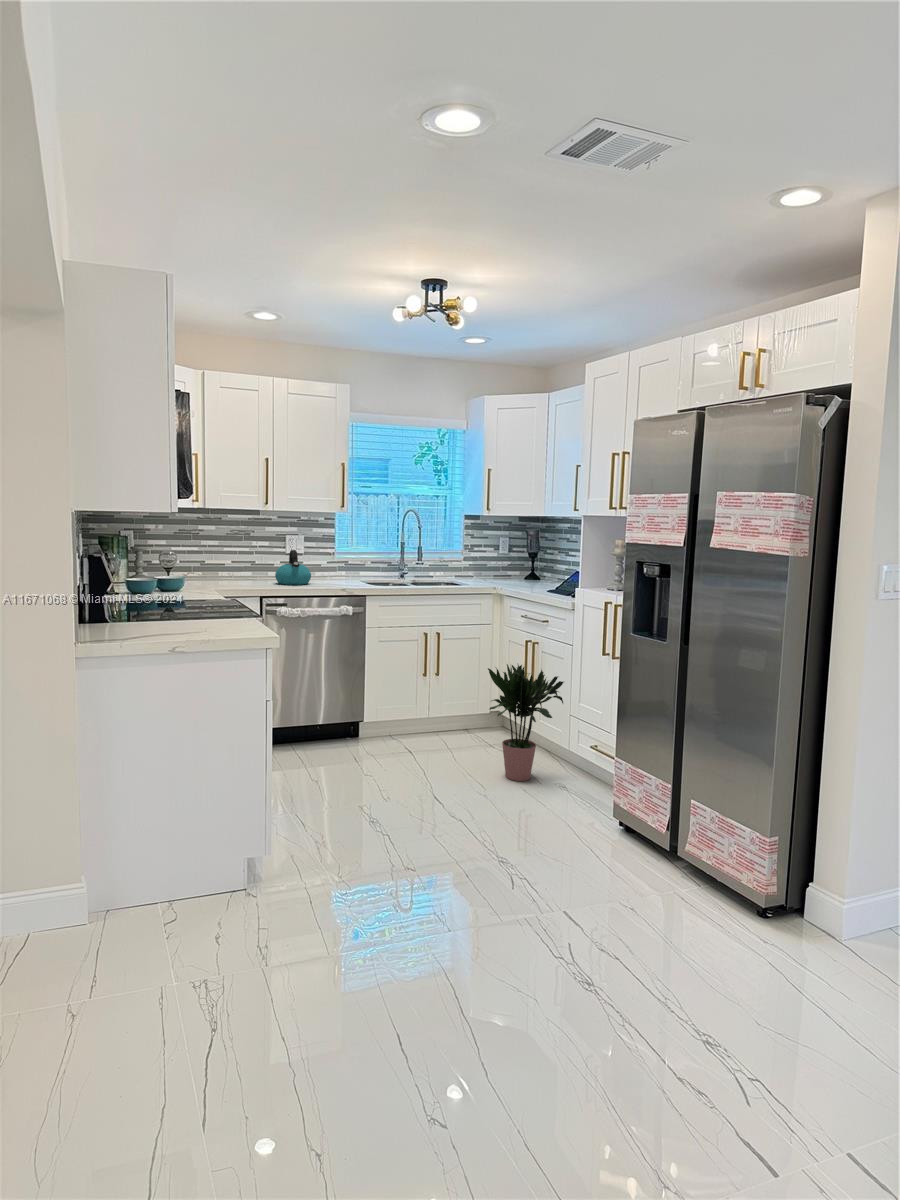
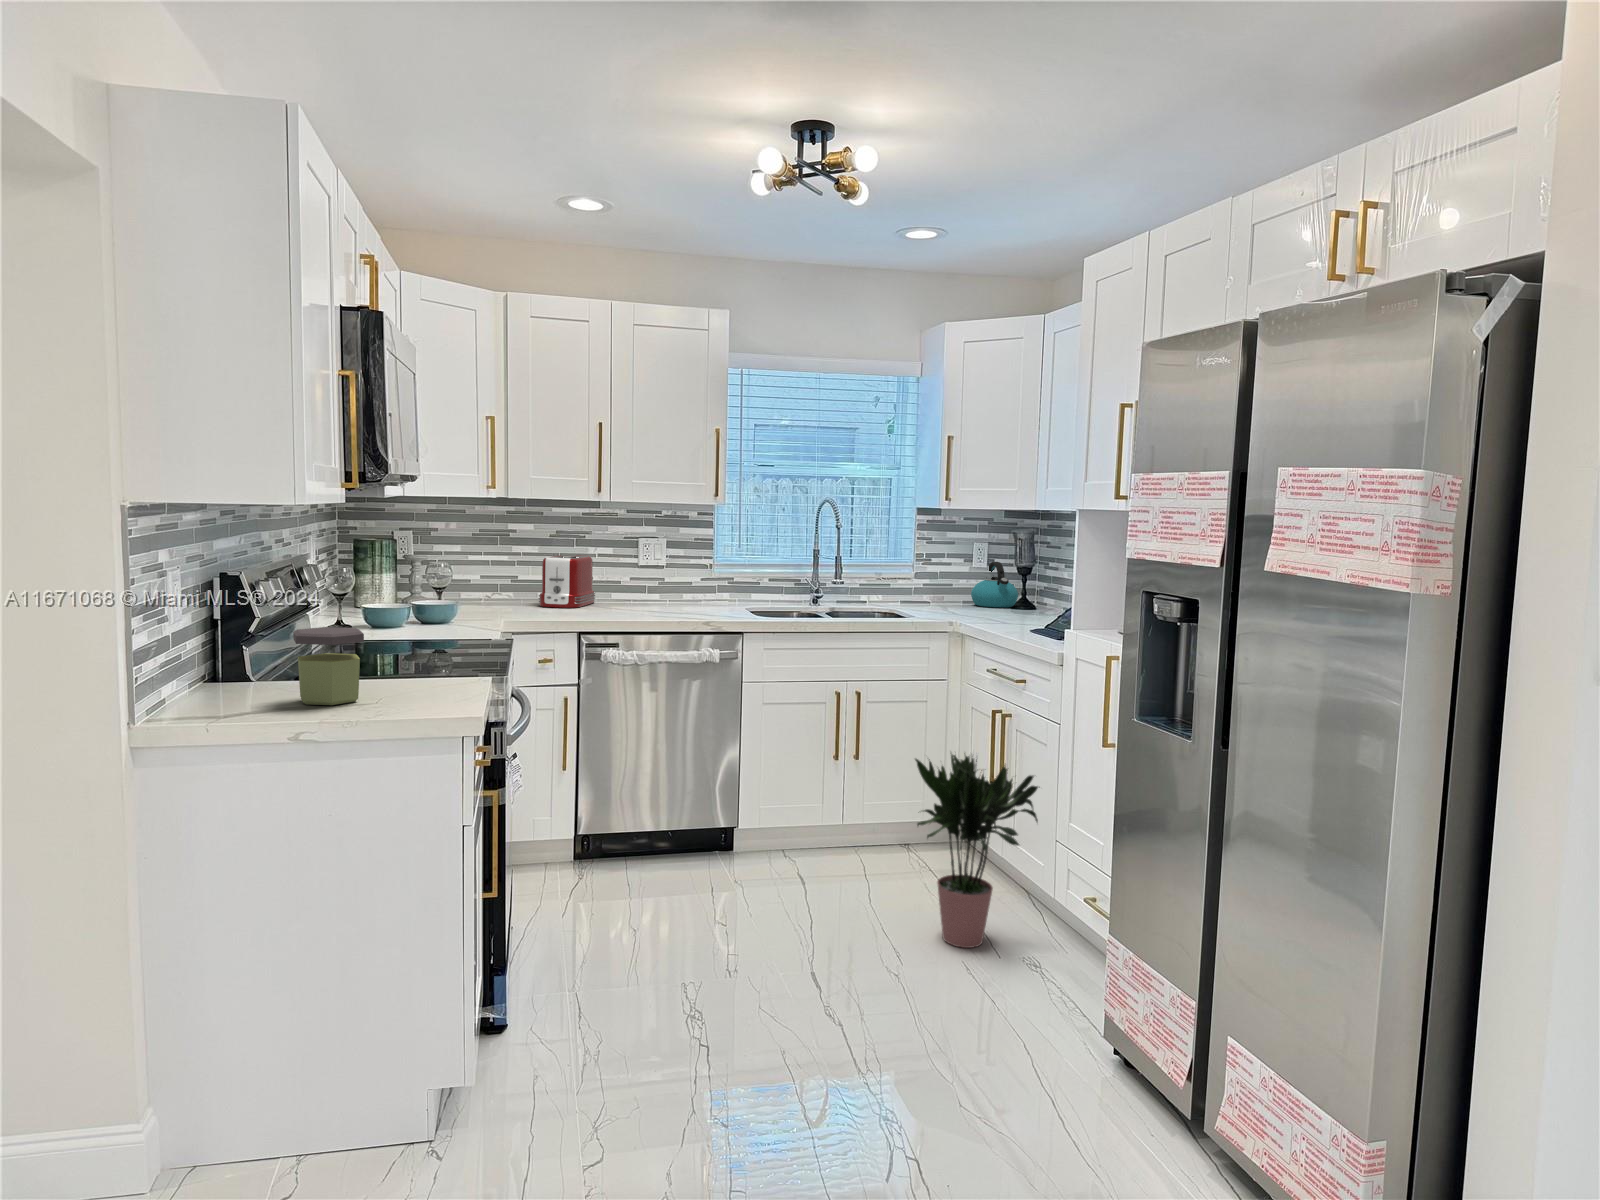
toaster: none [223,547,258,582] -> present [539,556,595,608]
kettle: present [275,550,311,585] -> present [971,562,1018,608]
jar: none [149,587,194,634] -> present [293,627,364,705]

